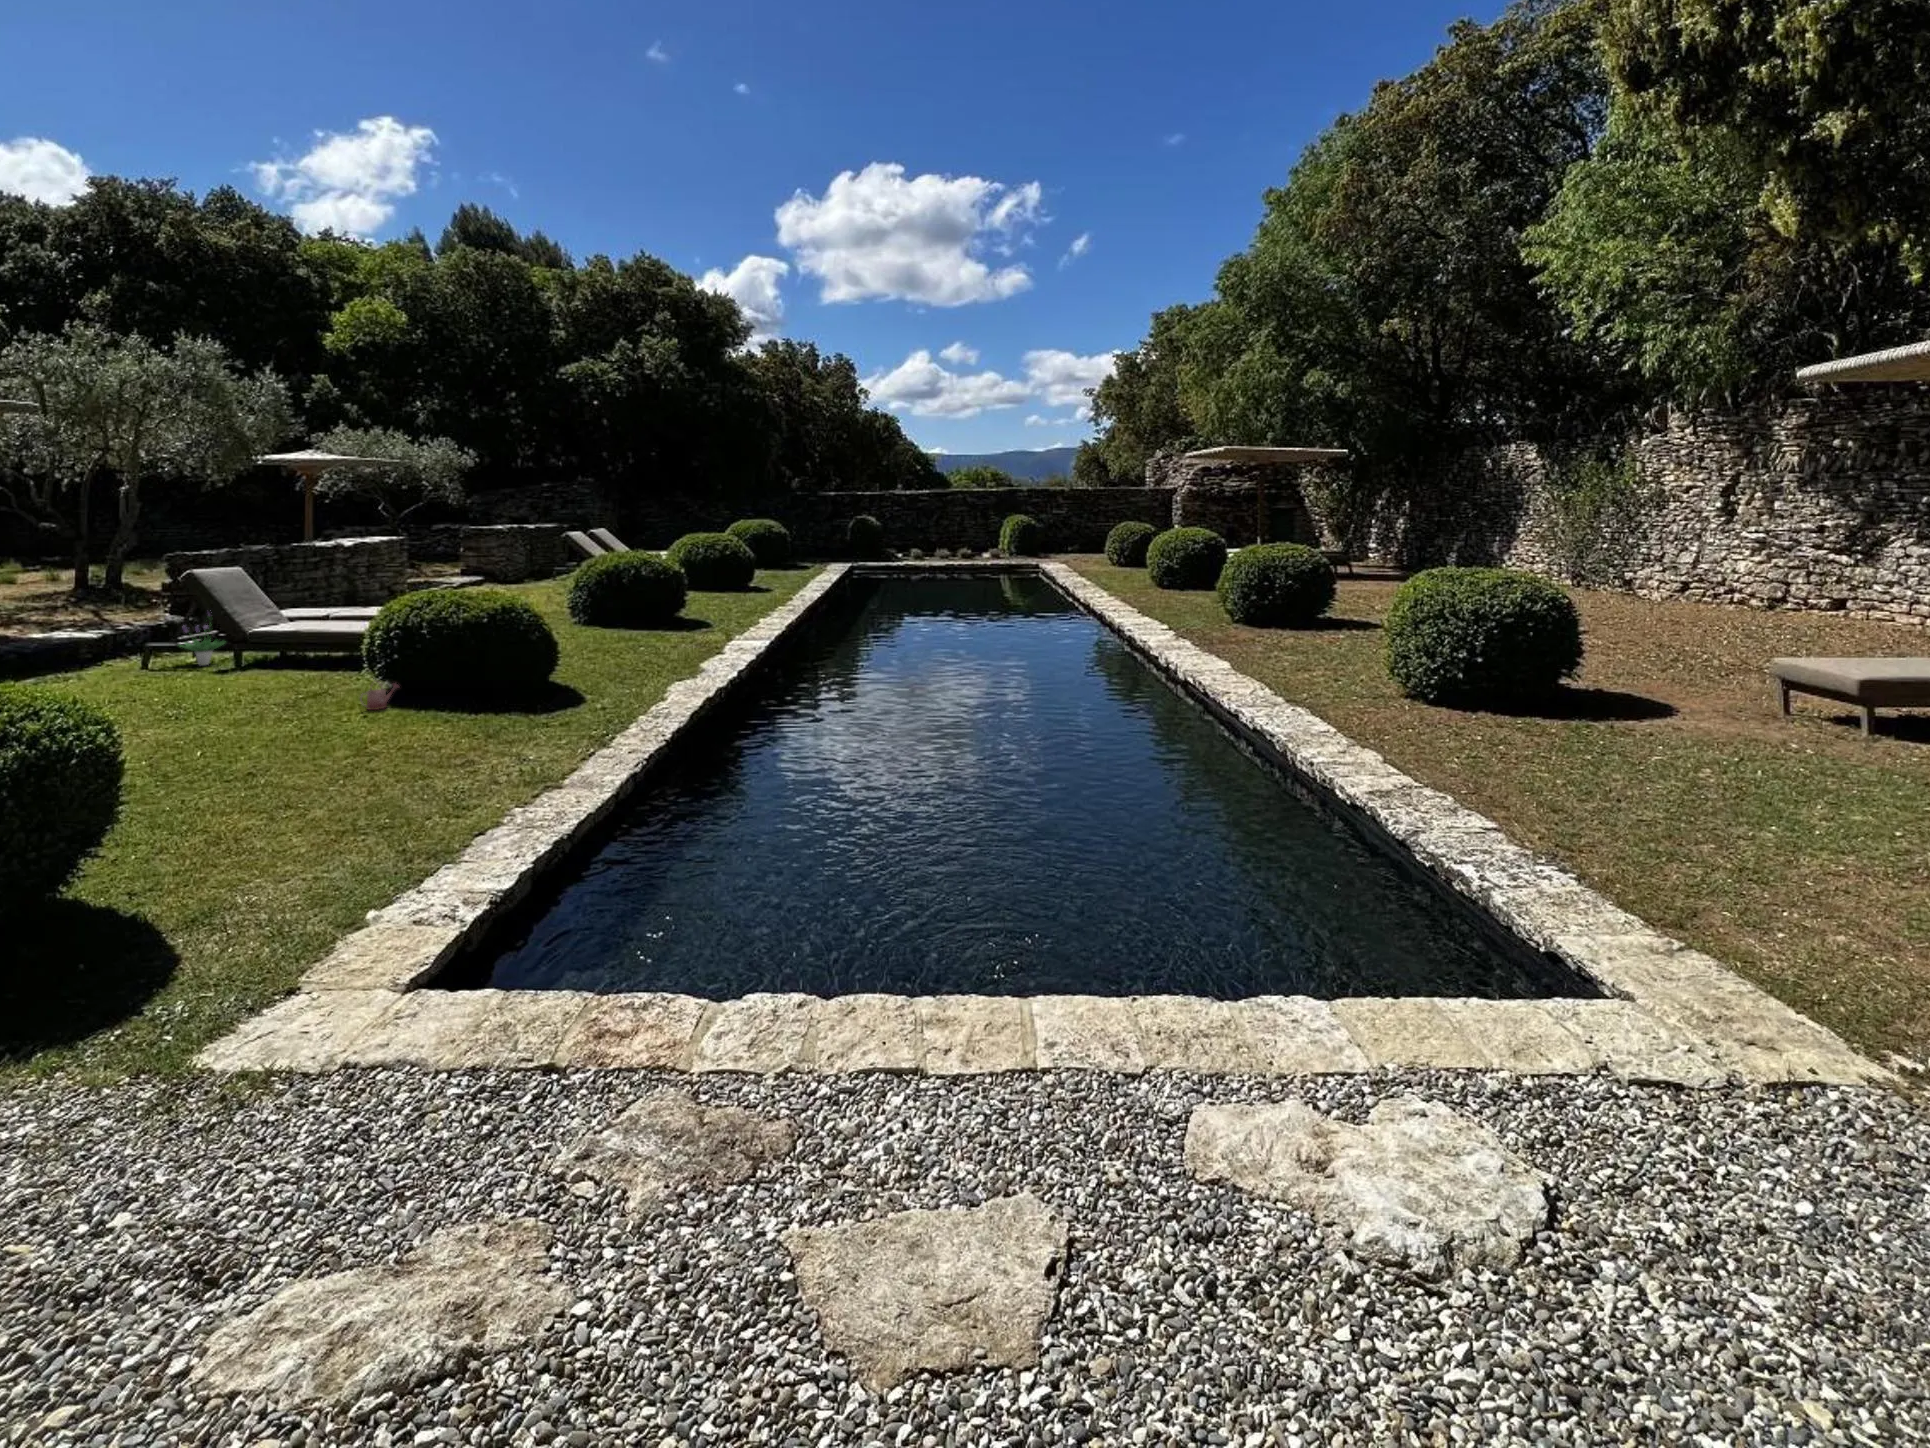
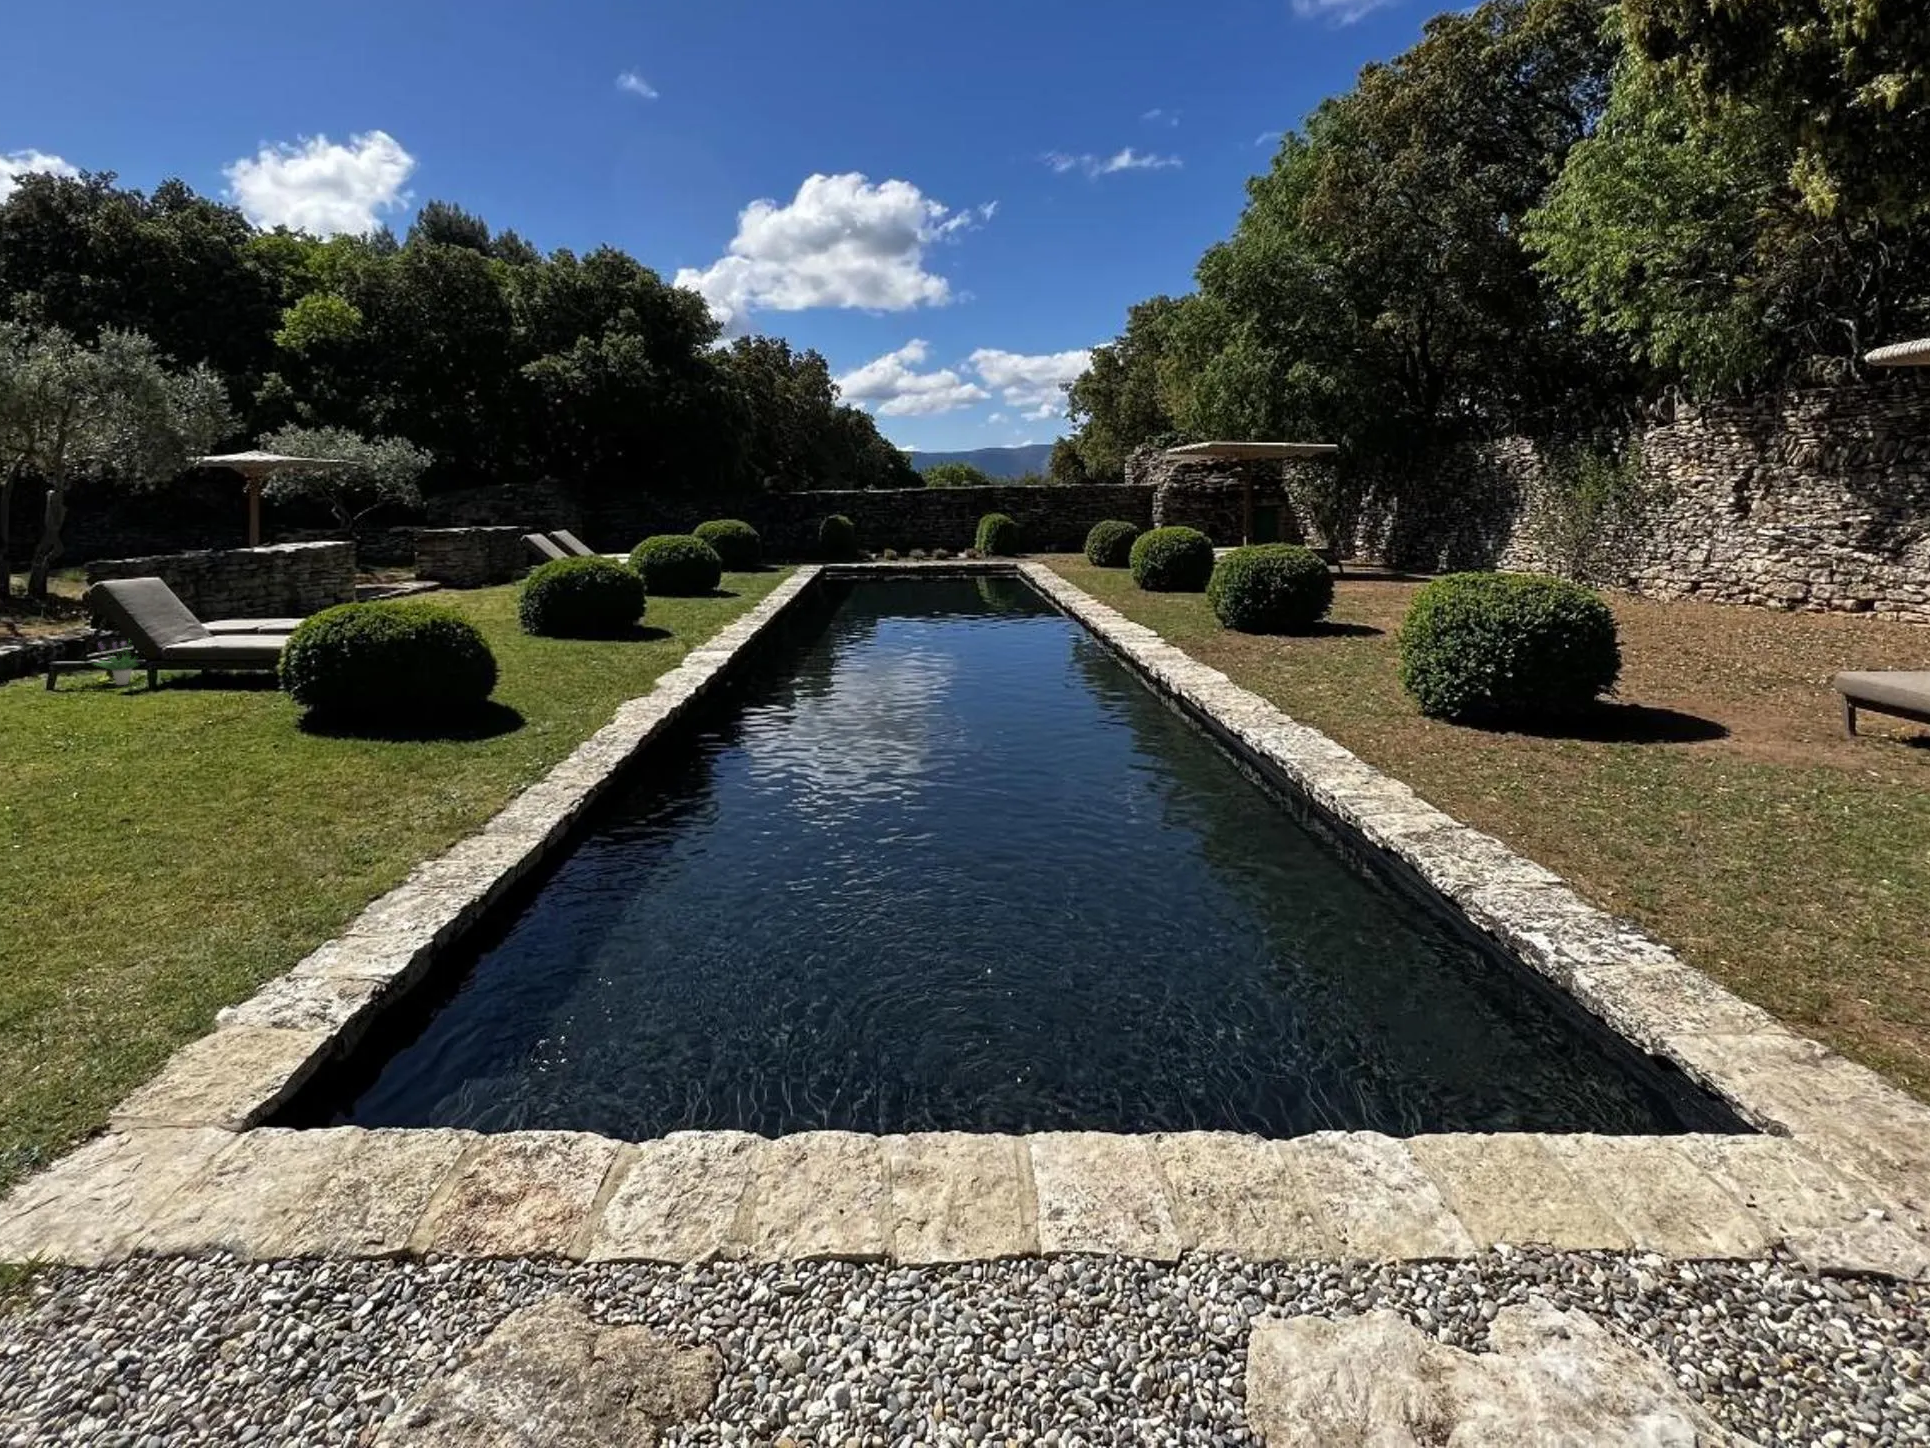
watering can: present [361,683,399,710] -> none [280,704,326,736]

